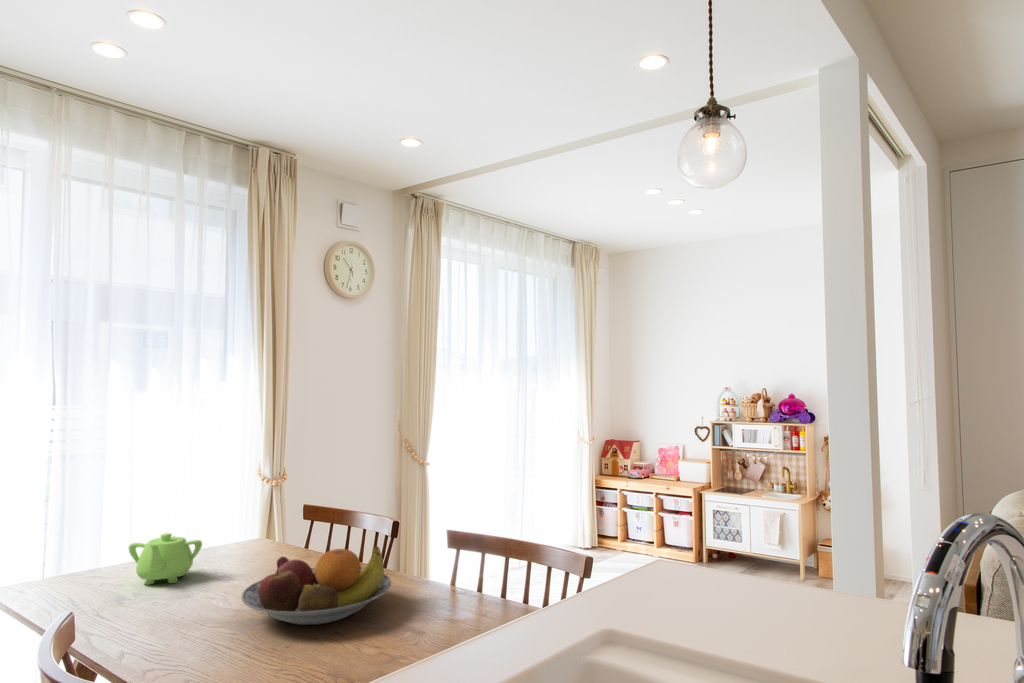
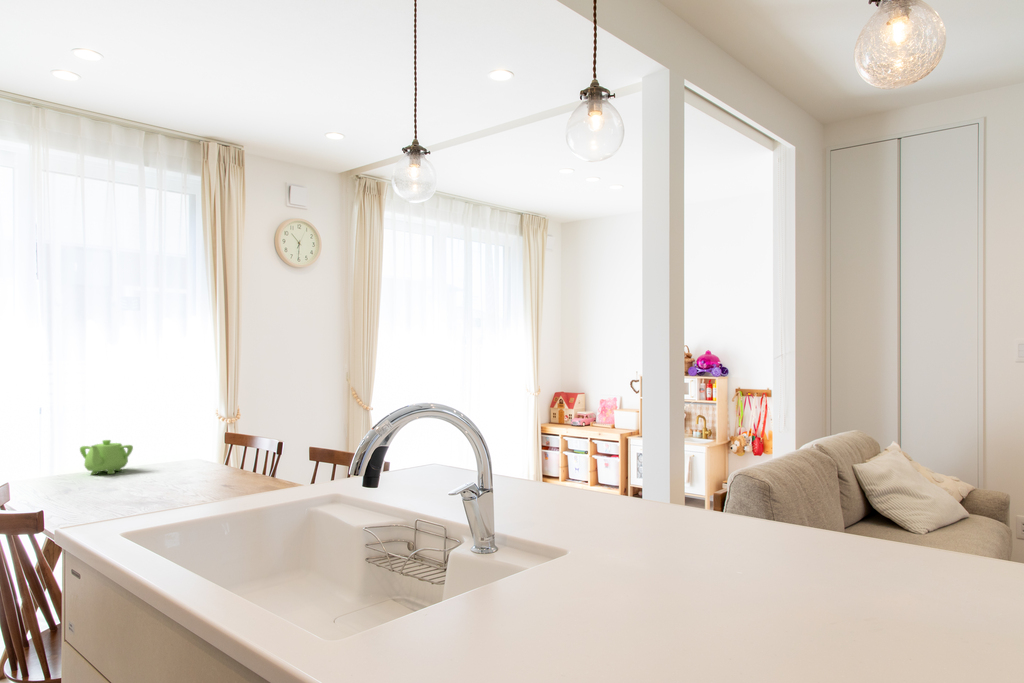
fruit bowl: present [242,546,391,625] -> none [138,445,250,493]

